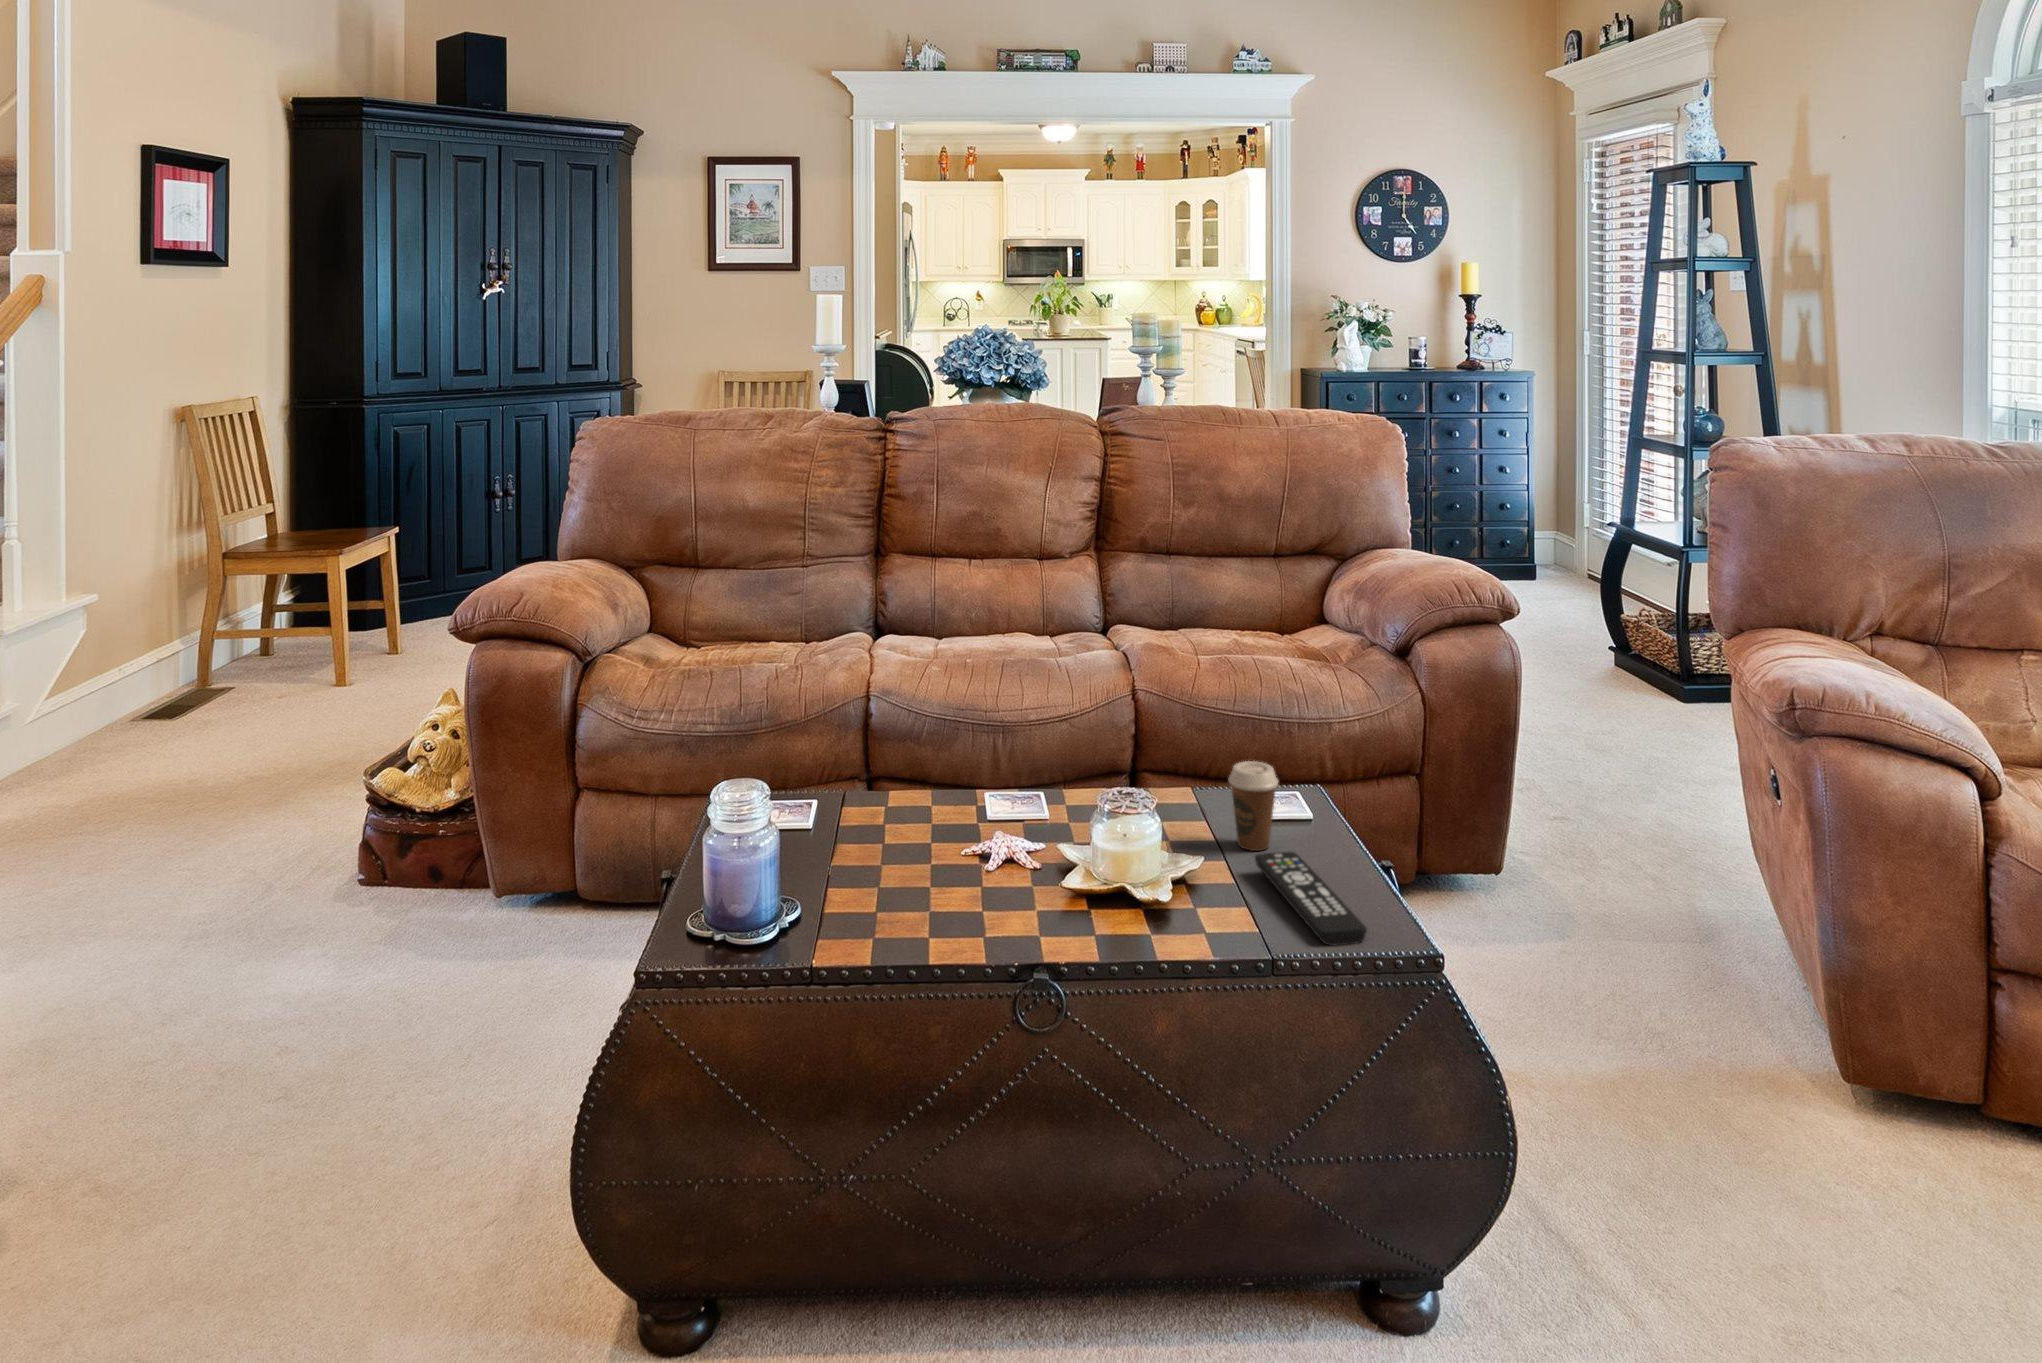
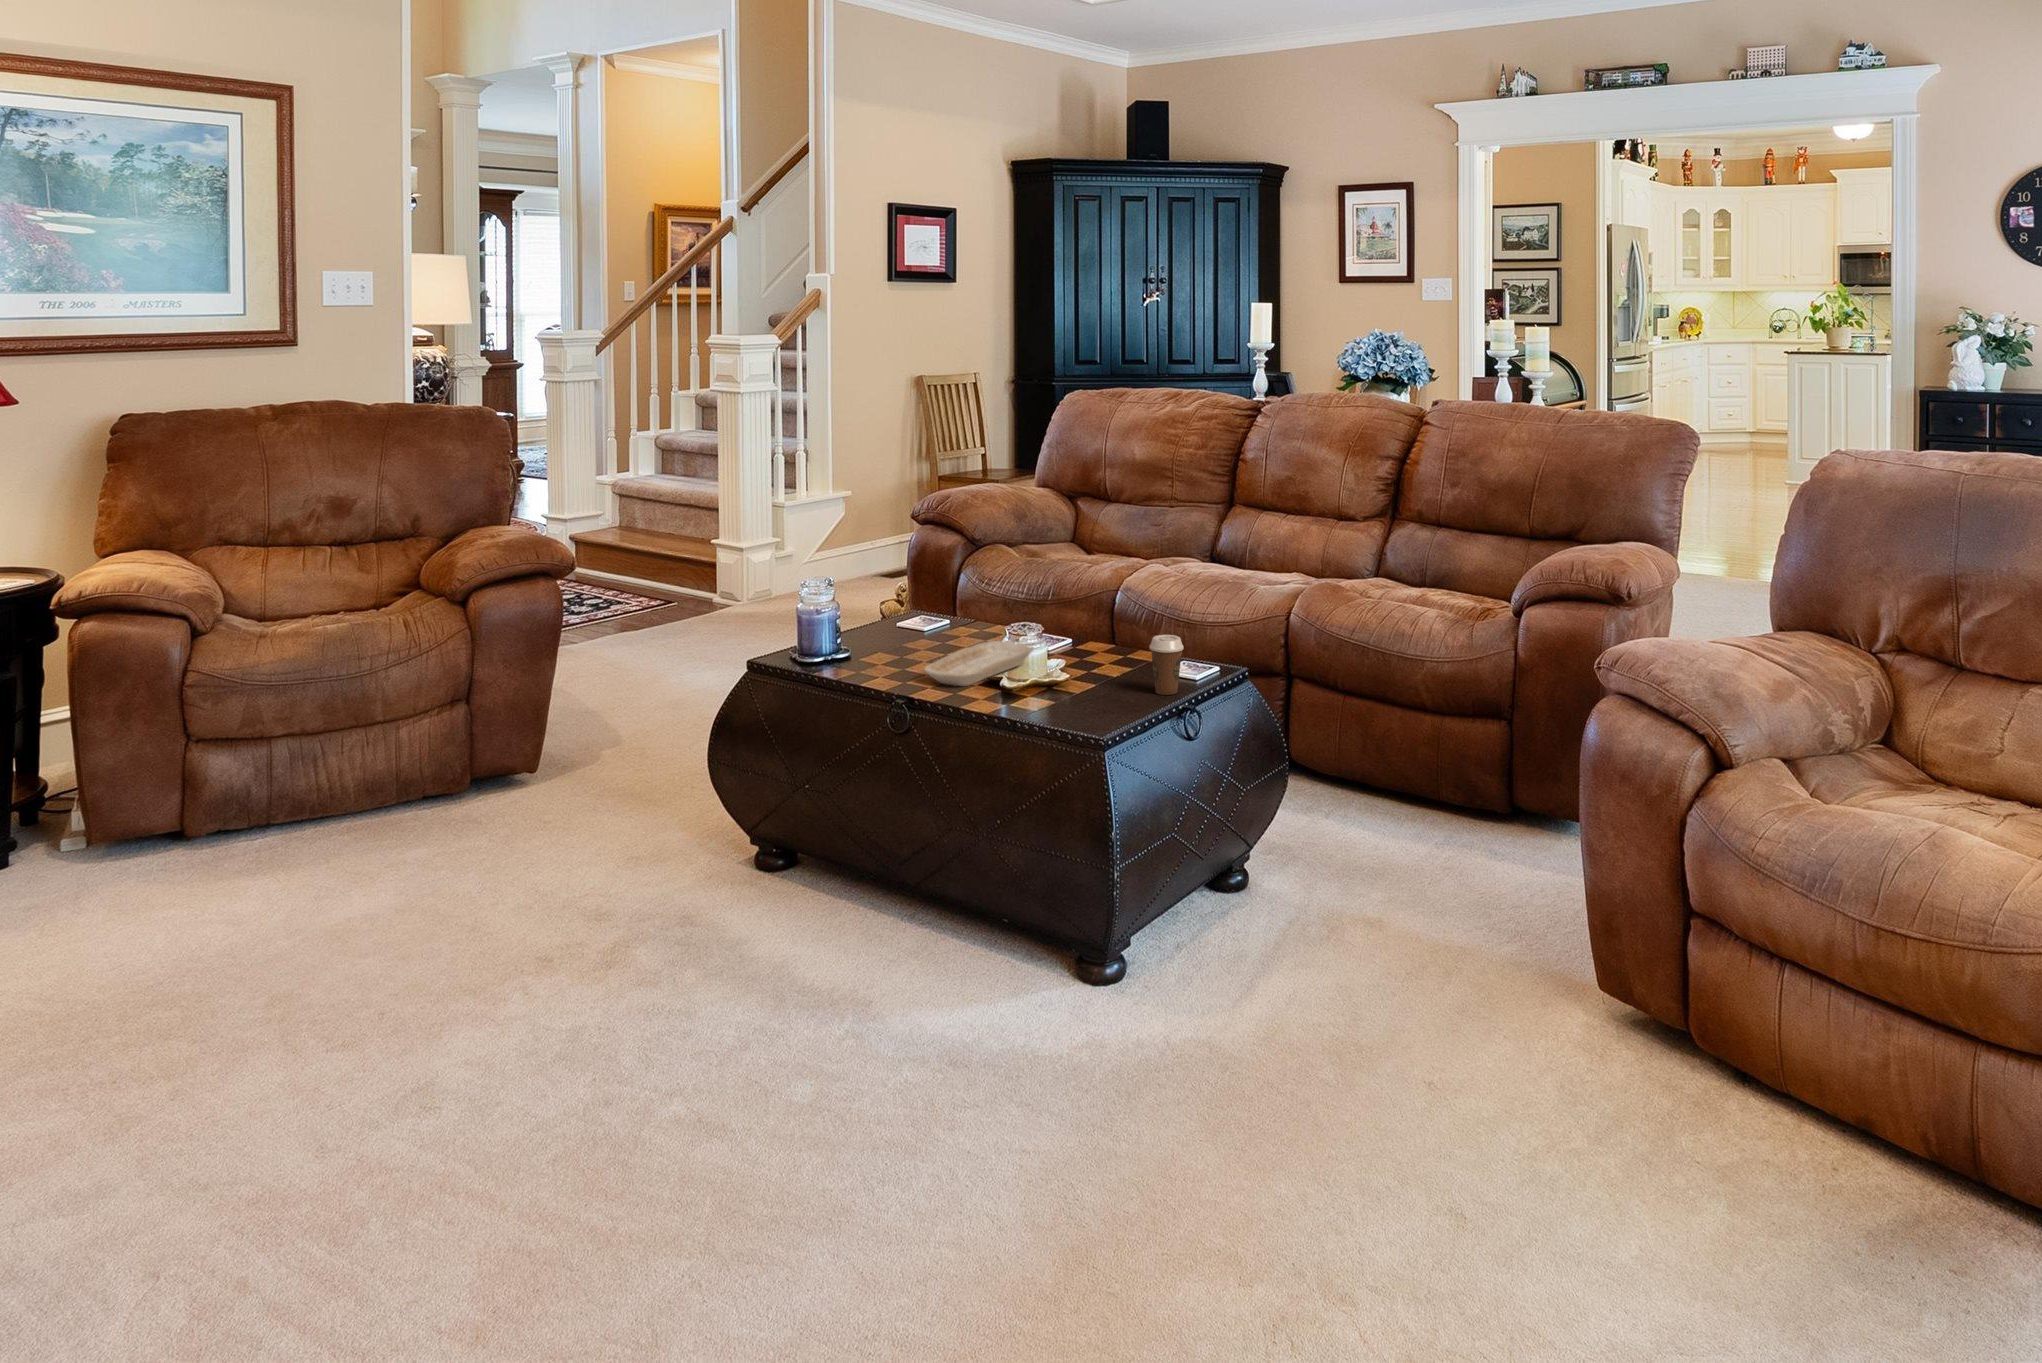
tray: none [915,813,1033,919] -> present [924,641,1034,686]
remote control: present [1255,852,1367,946] -> none [1079,689,1157,733]

